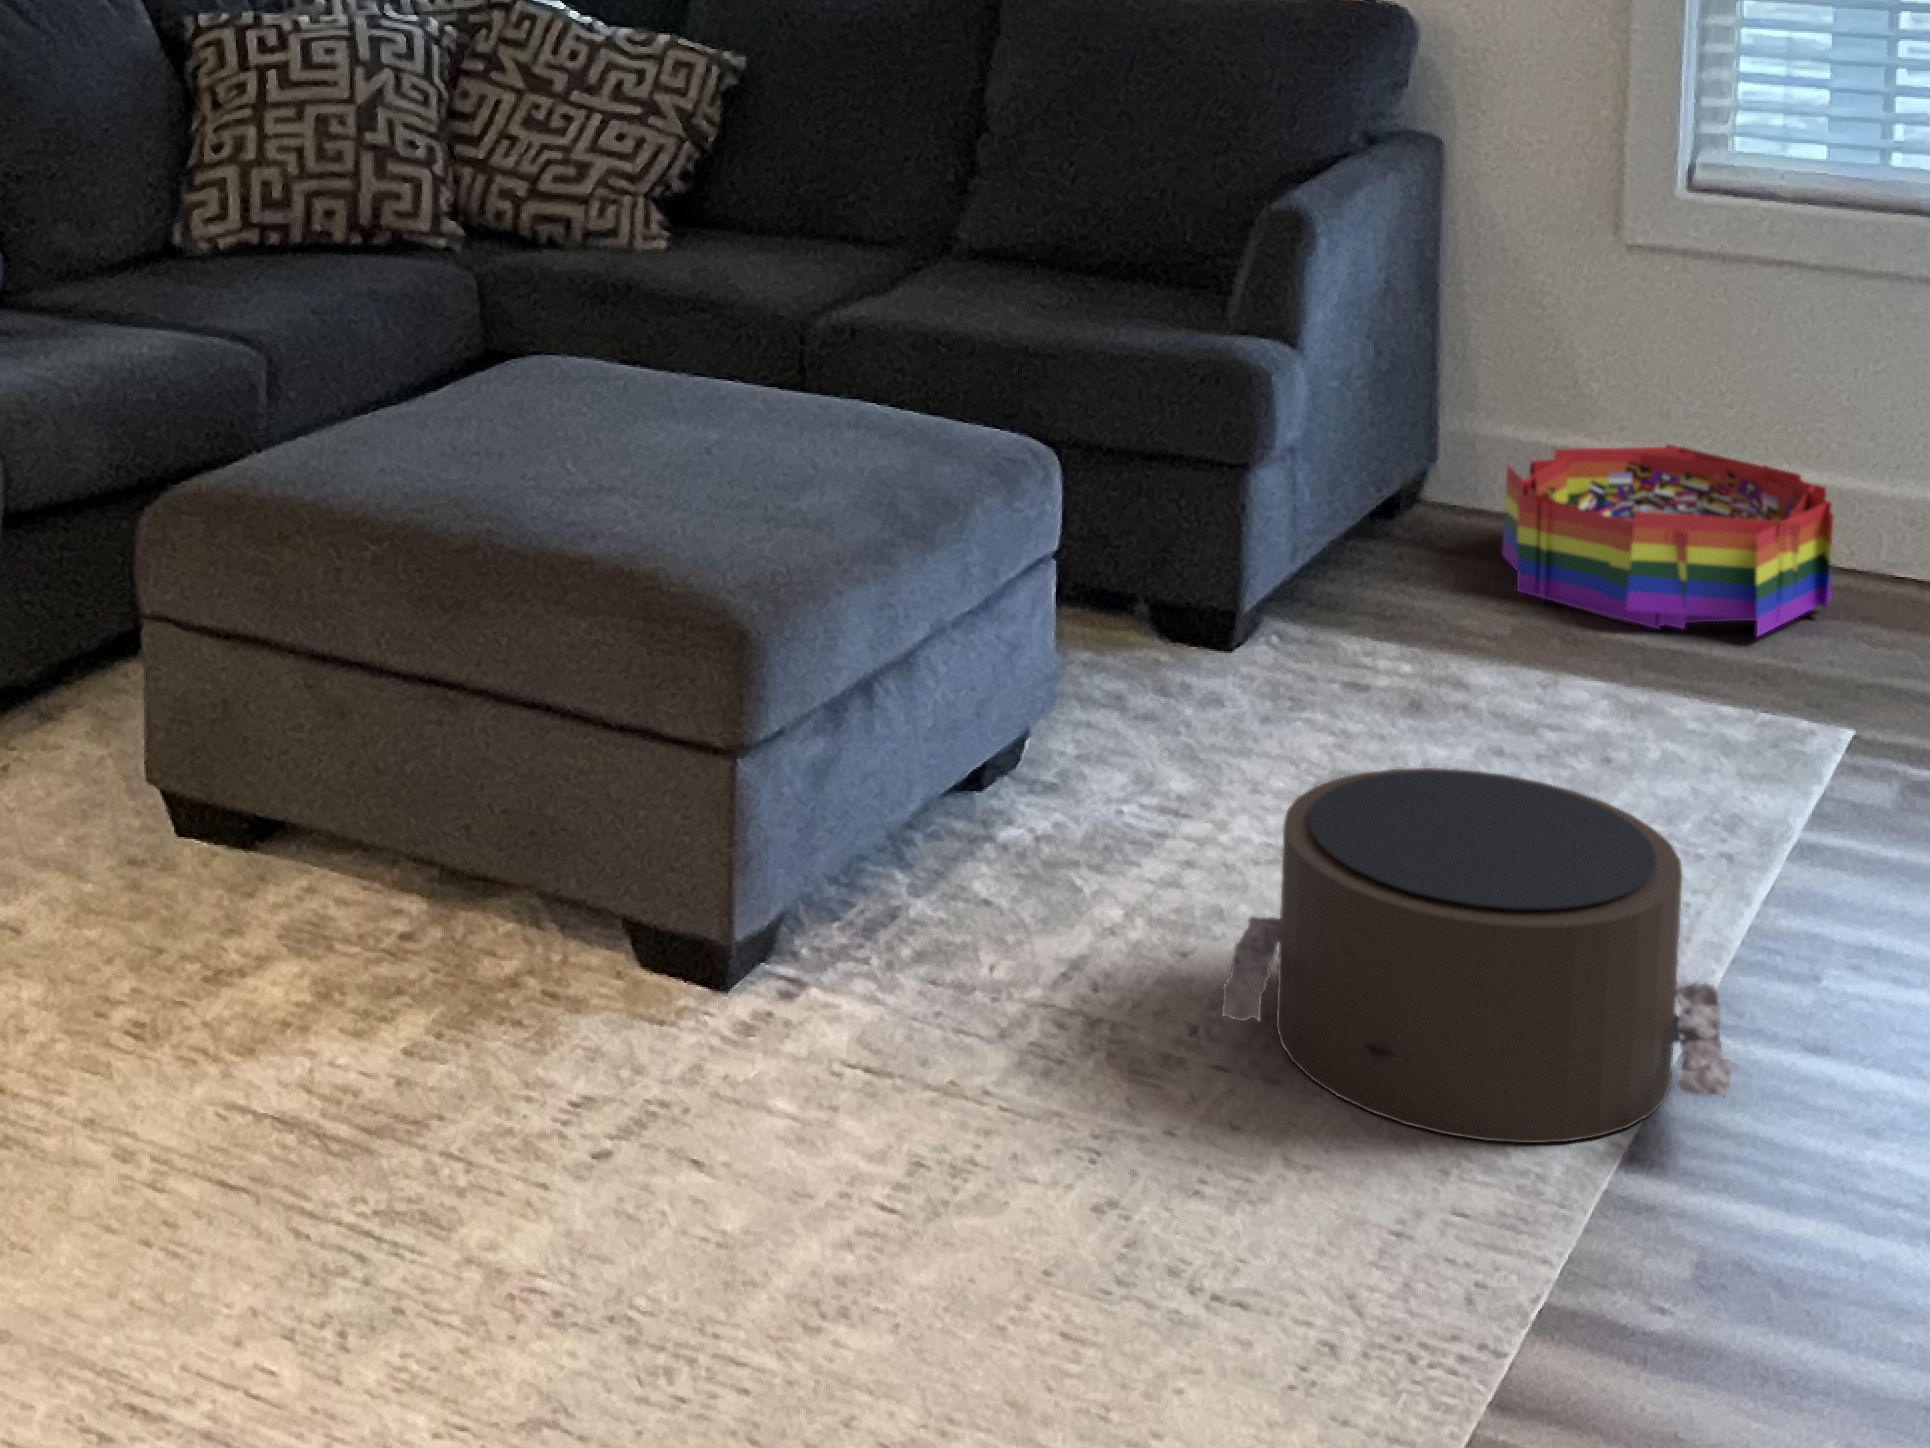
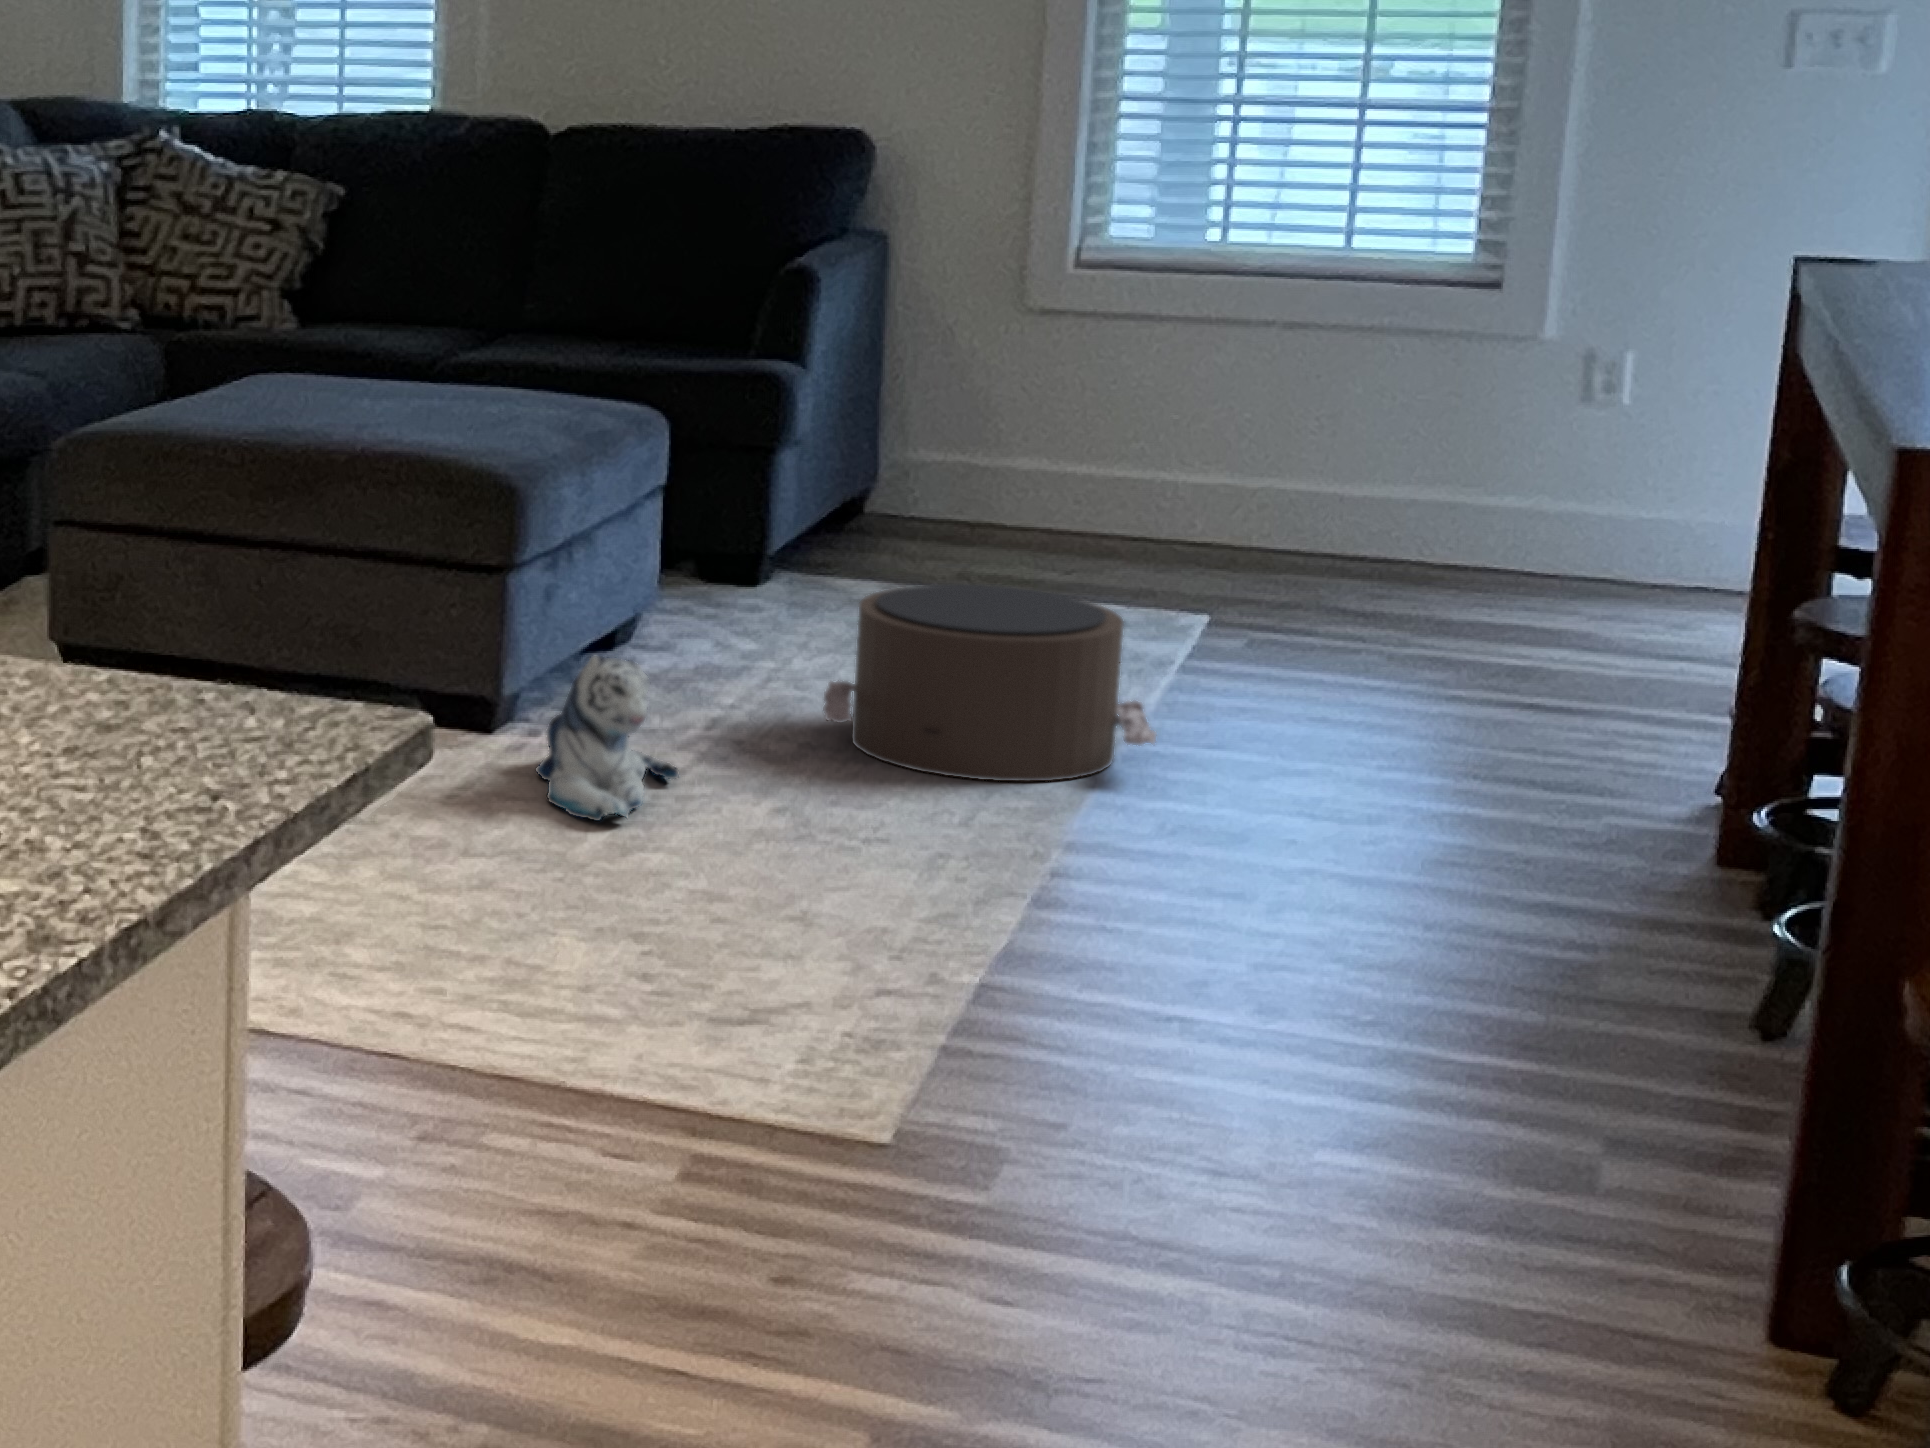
storage bin: present [1502,445,1833,636] -> none [939,459,1189,575]
plush toy: none [754,948,976,1248] -> present [536,656,678,821]

